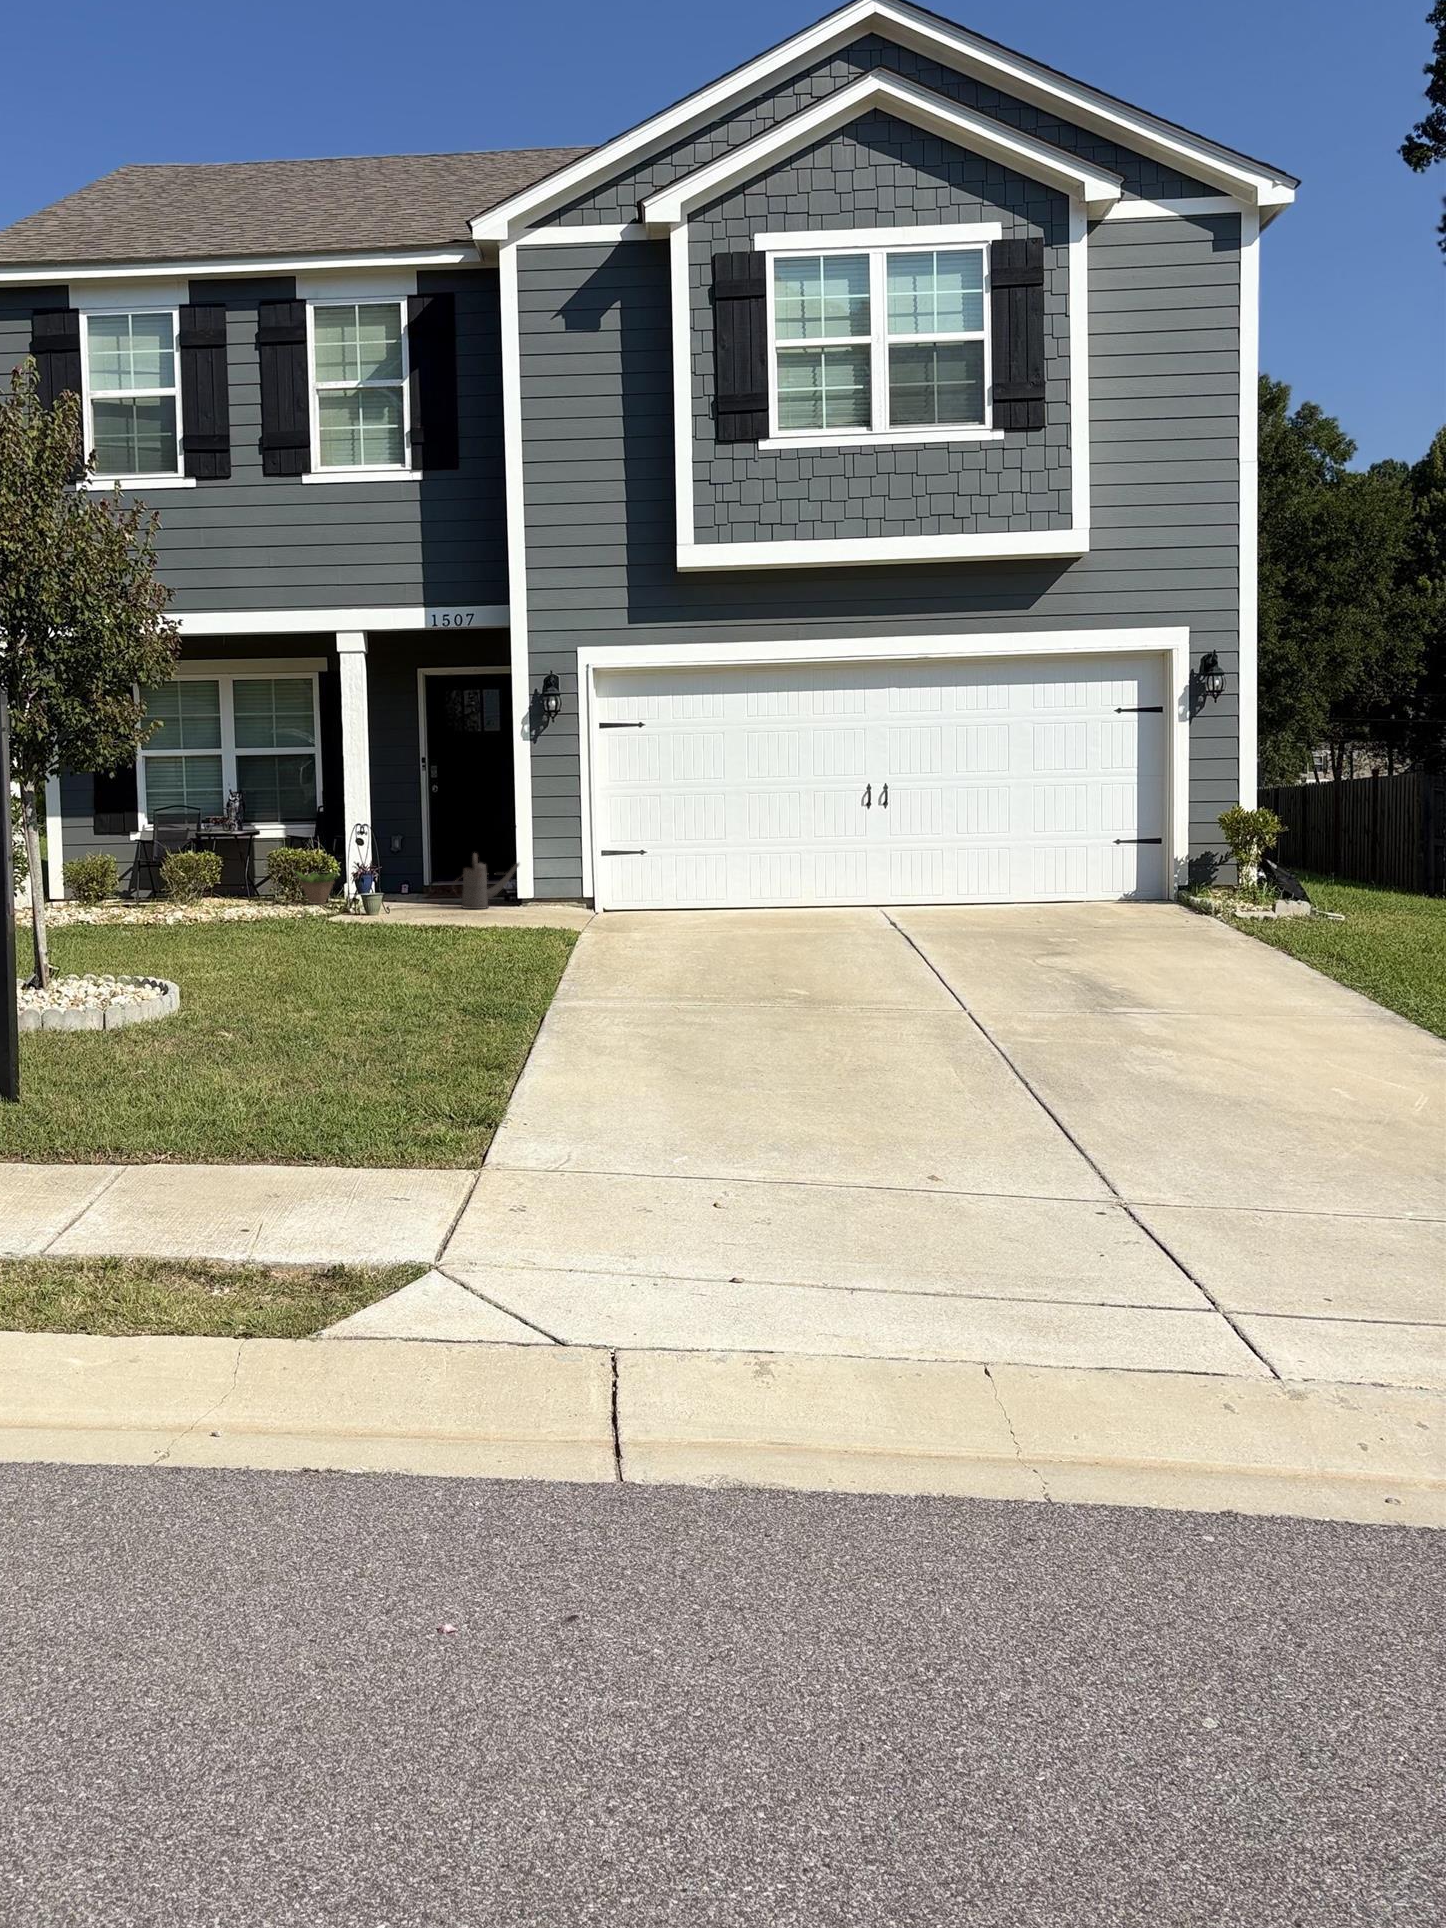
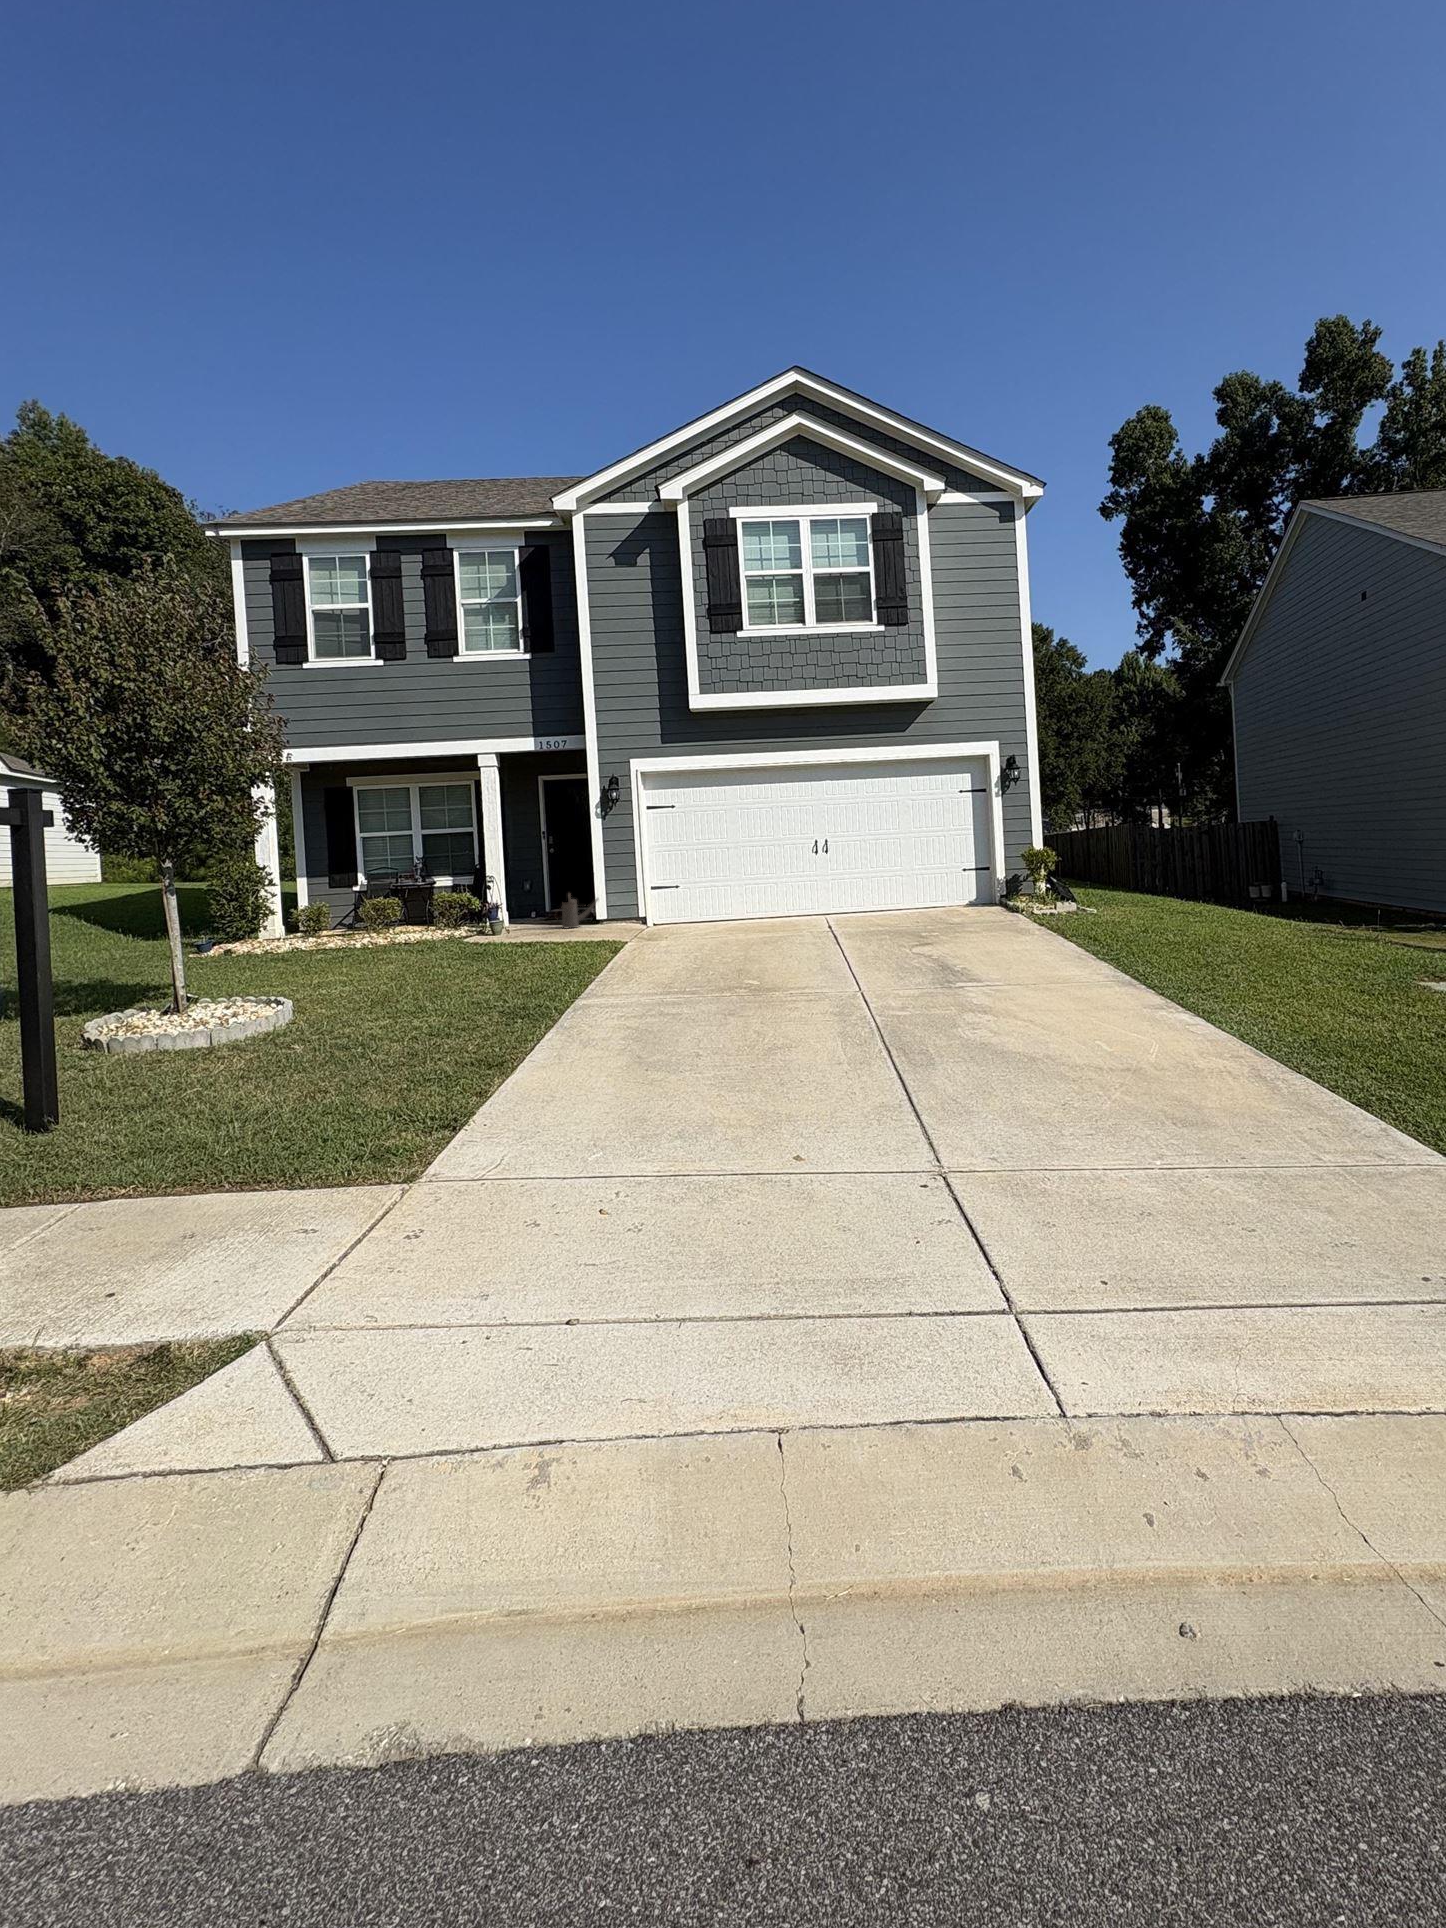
decorative plant: present [294,871,338,904] -> none [448,908,485,930]

